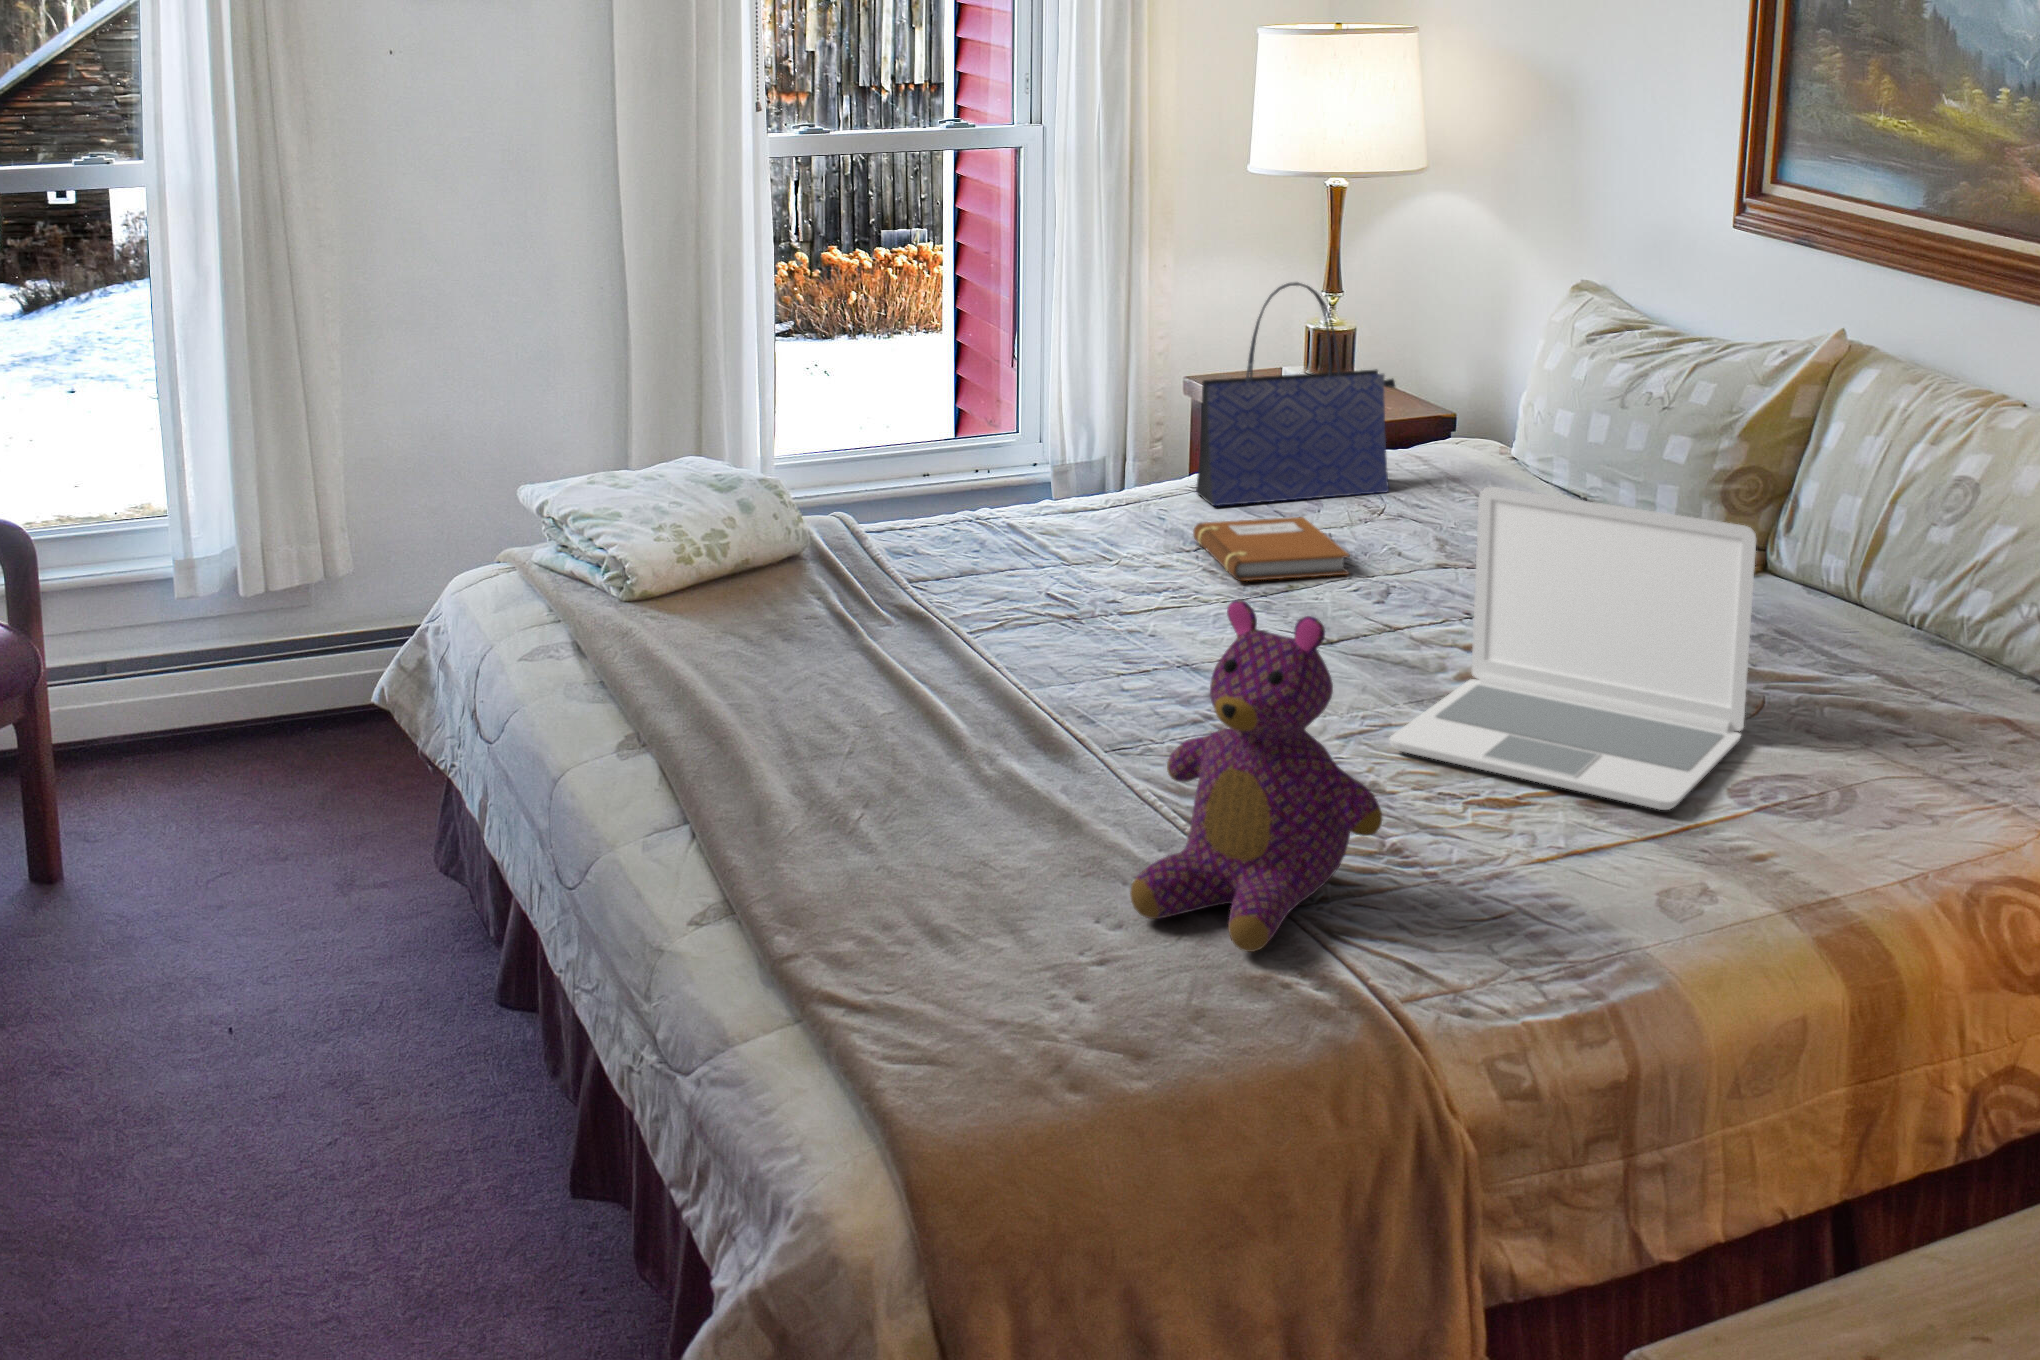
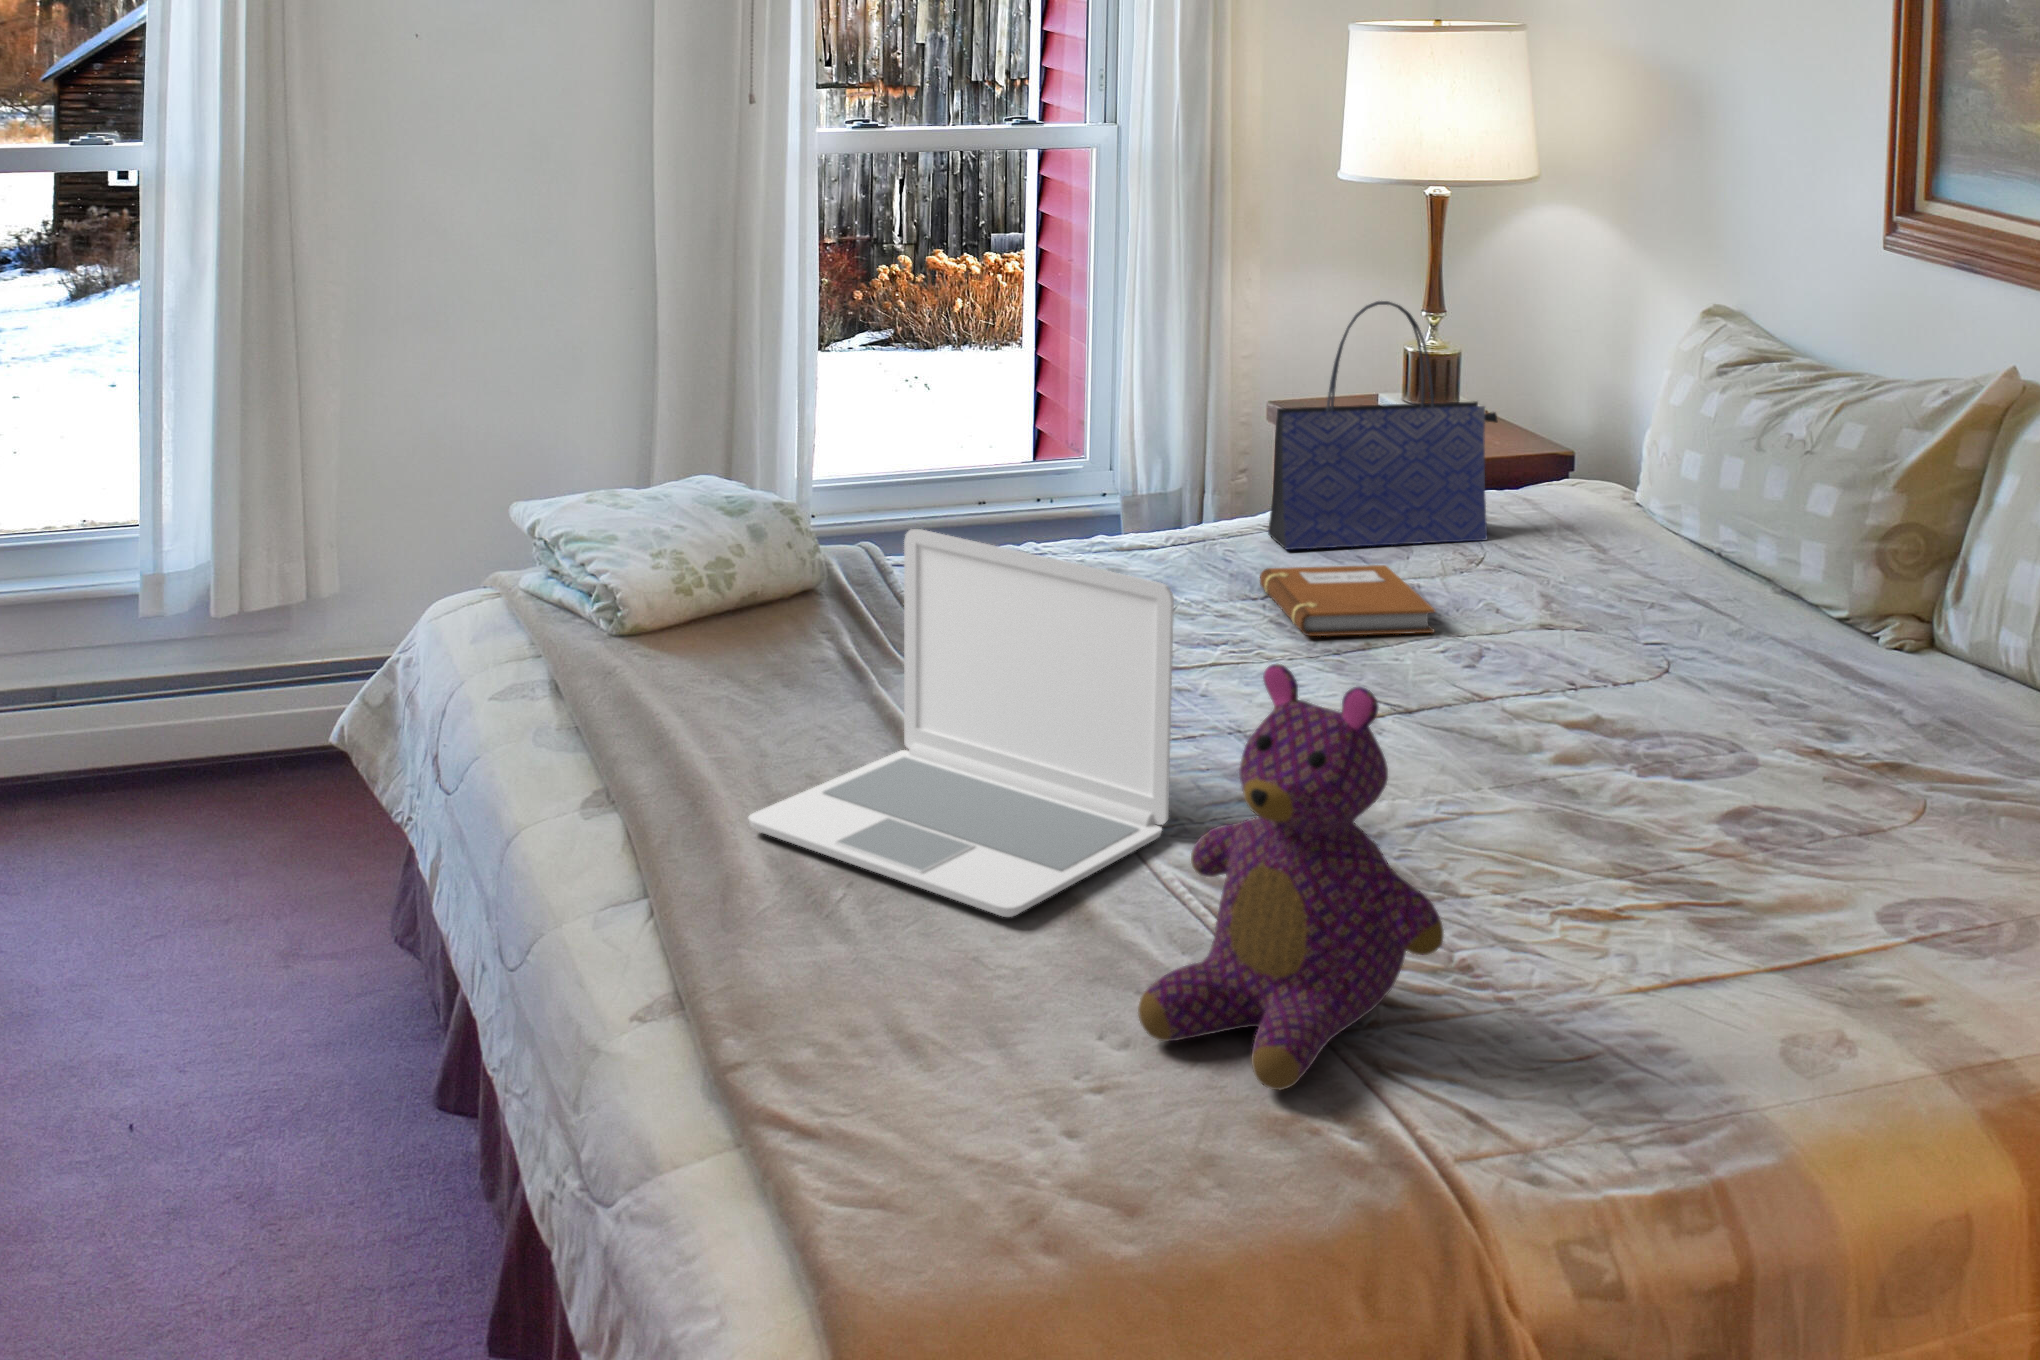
laptop: present [1390,487,1756,810] -> present [748,529,1174,917]

